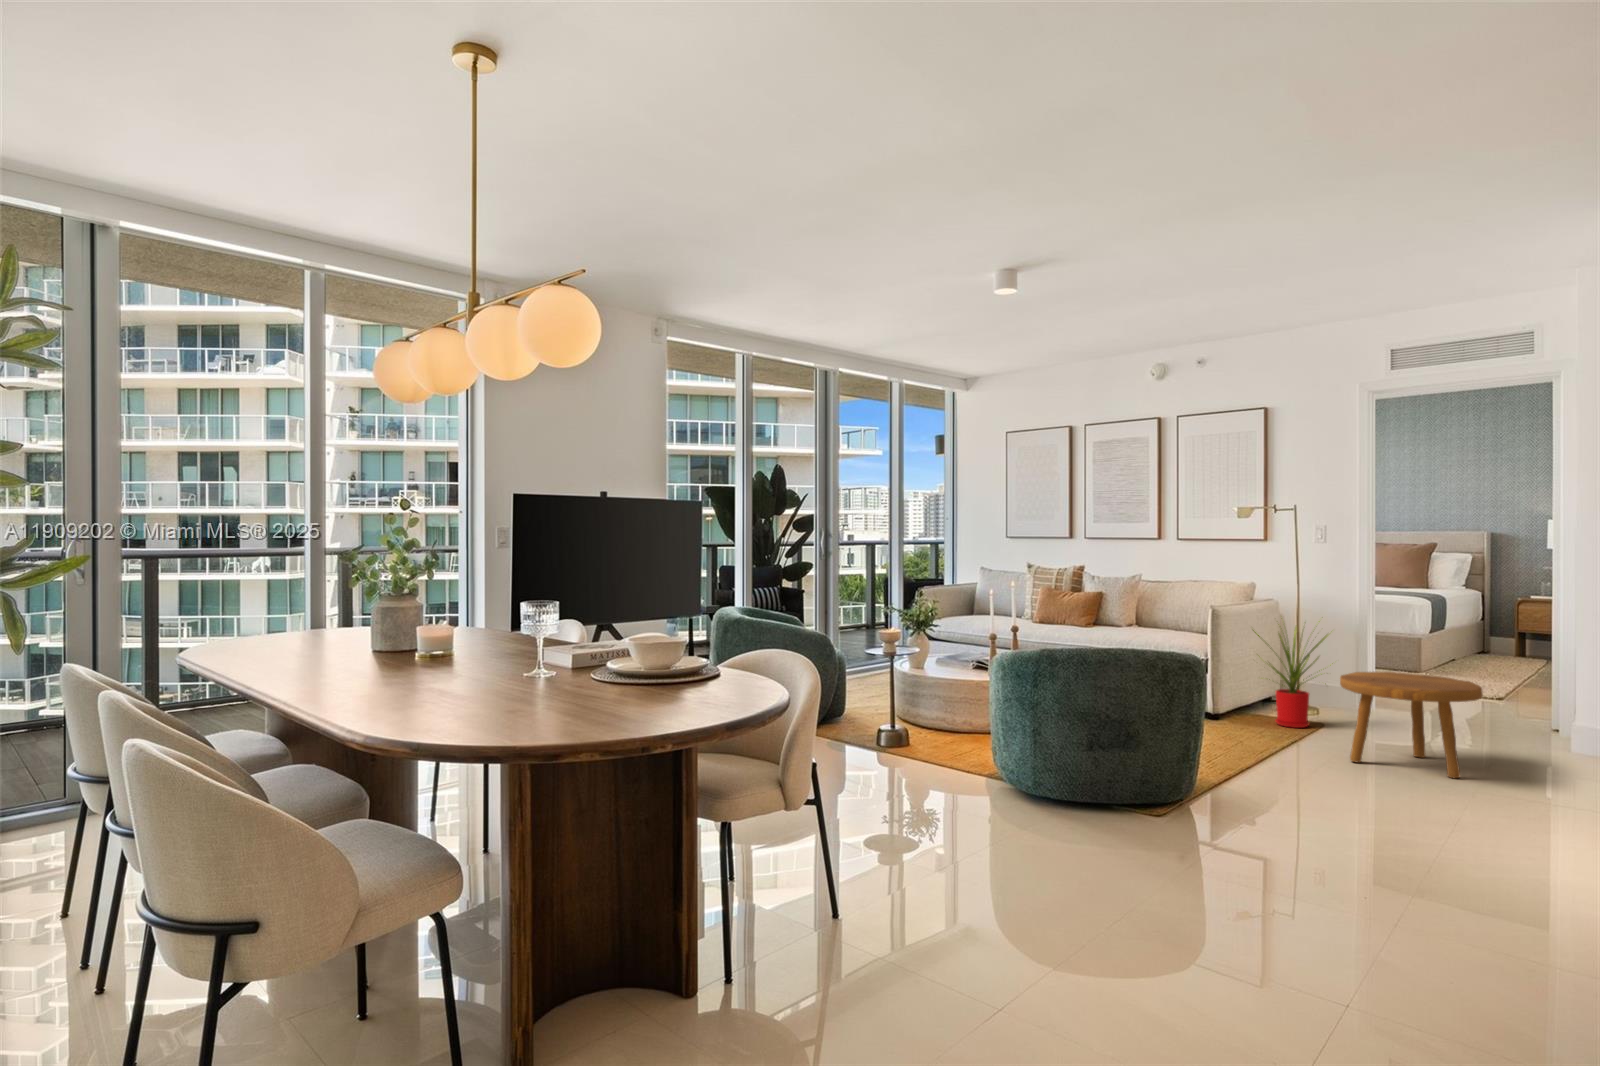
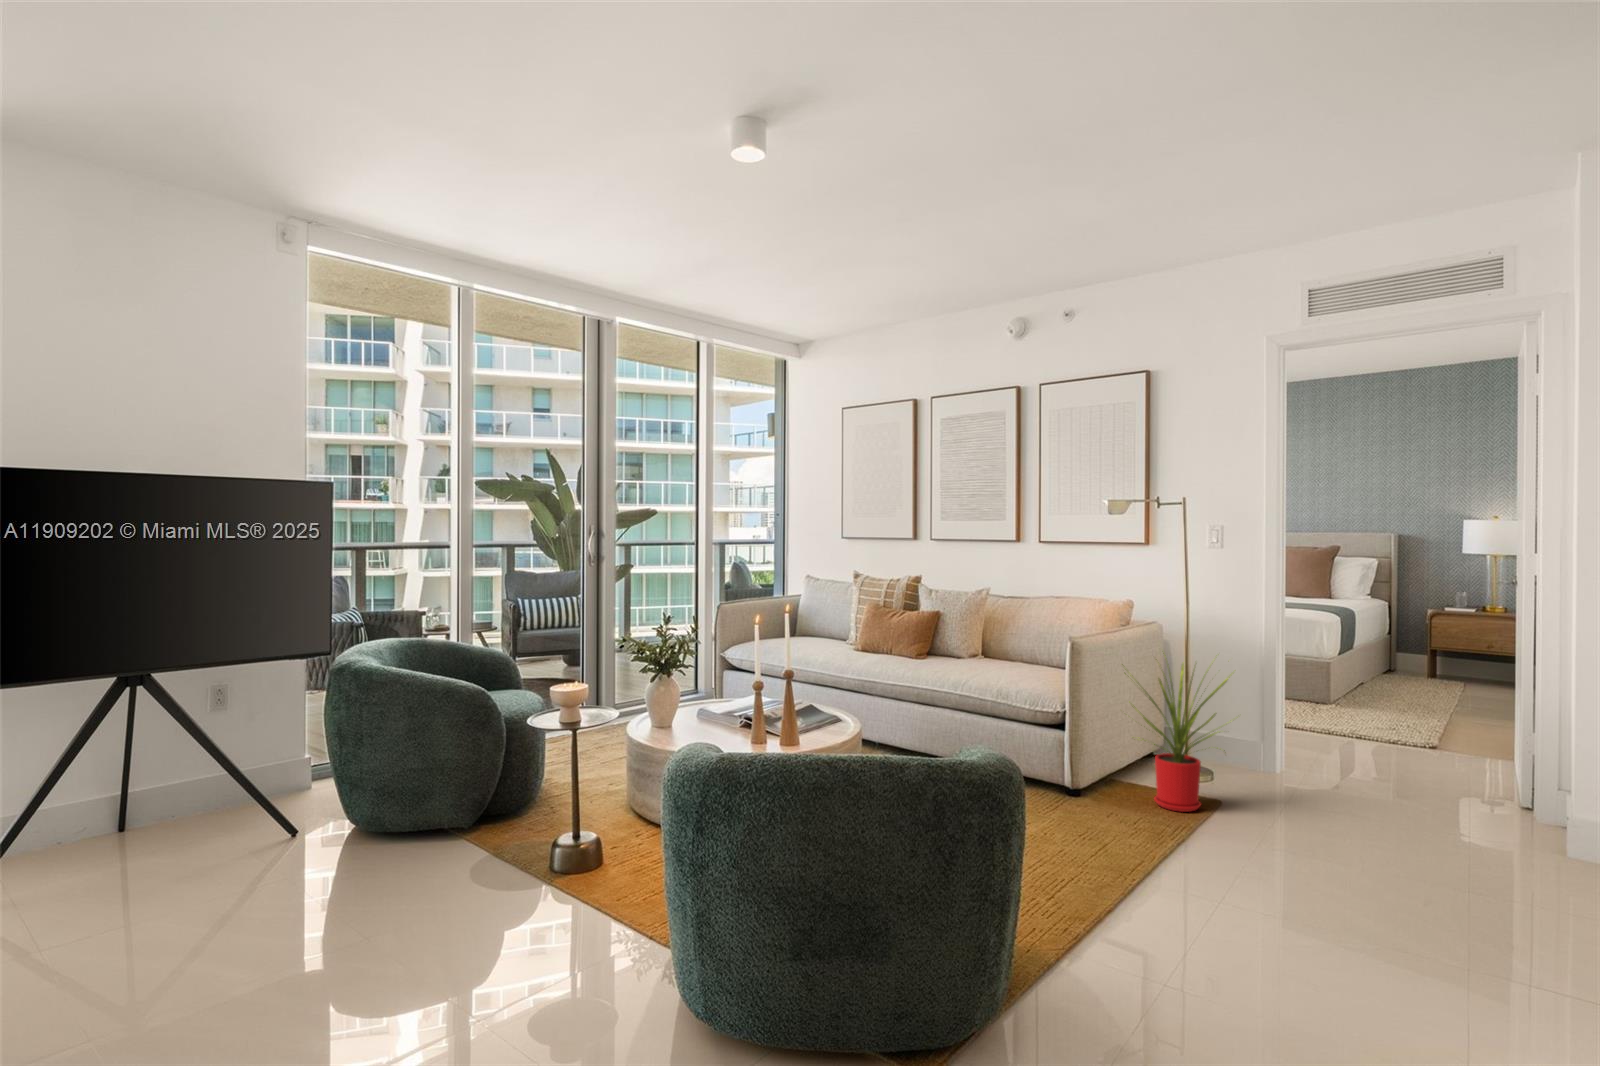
footstool: present [1340,672,1483,778] -> none [1248,746,1473,941]

